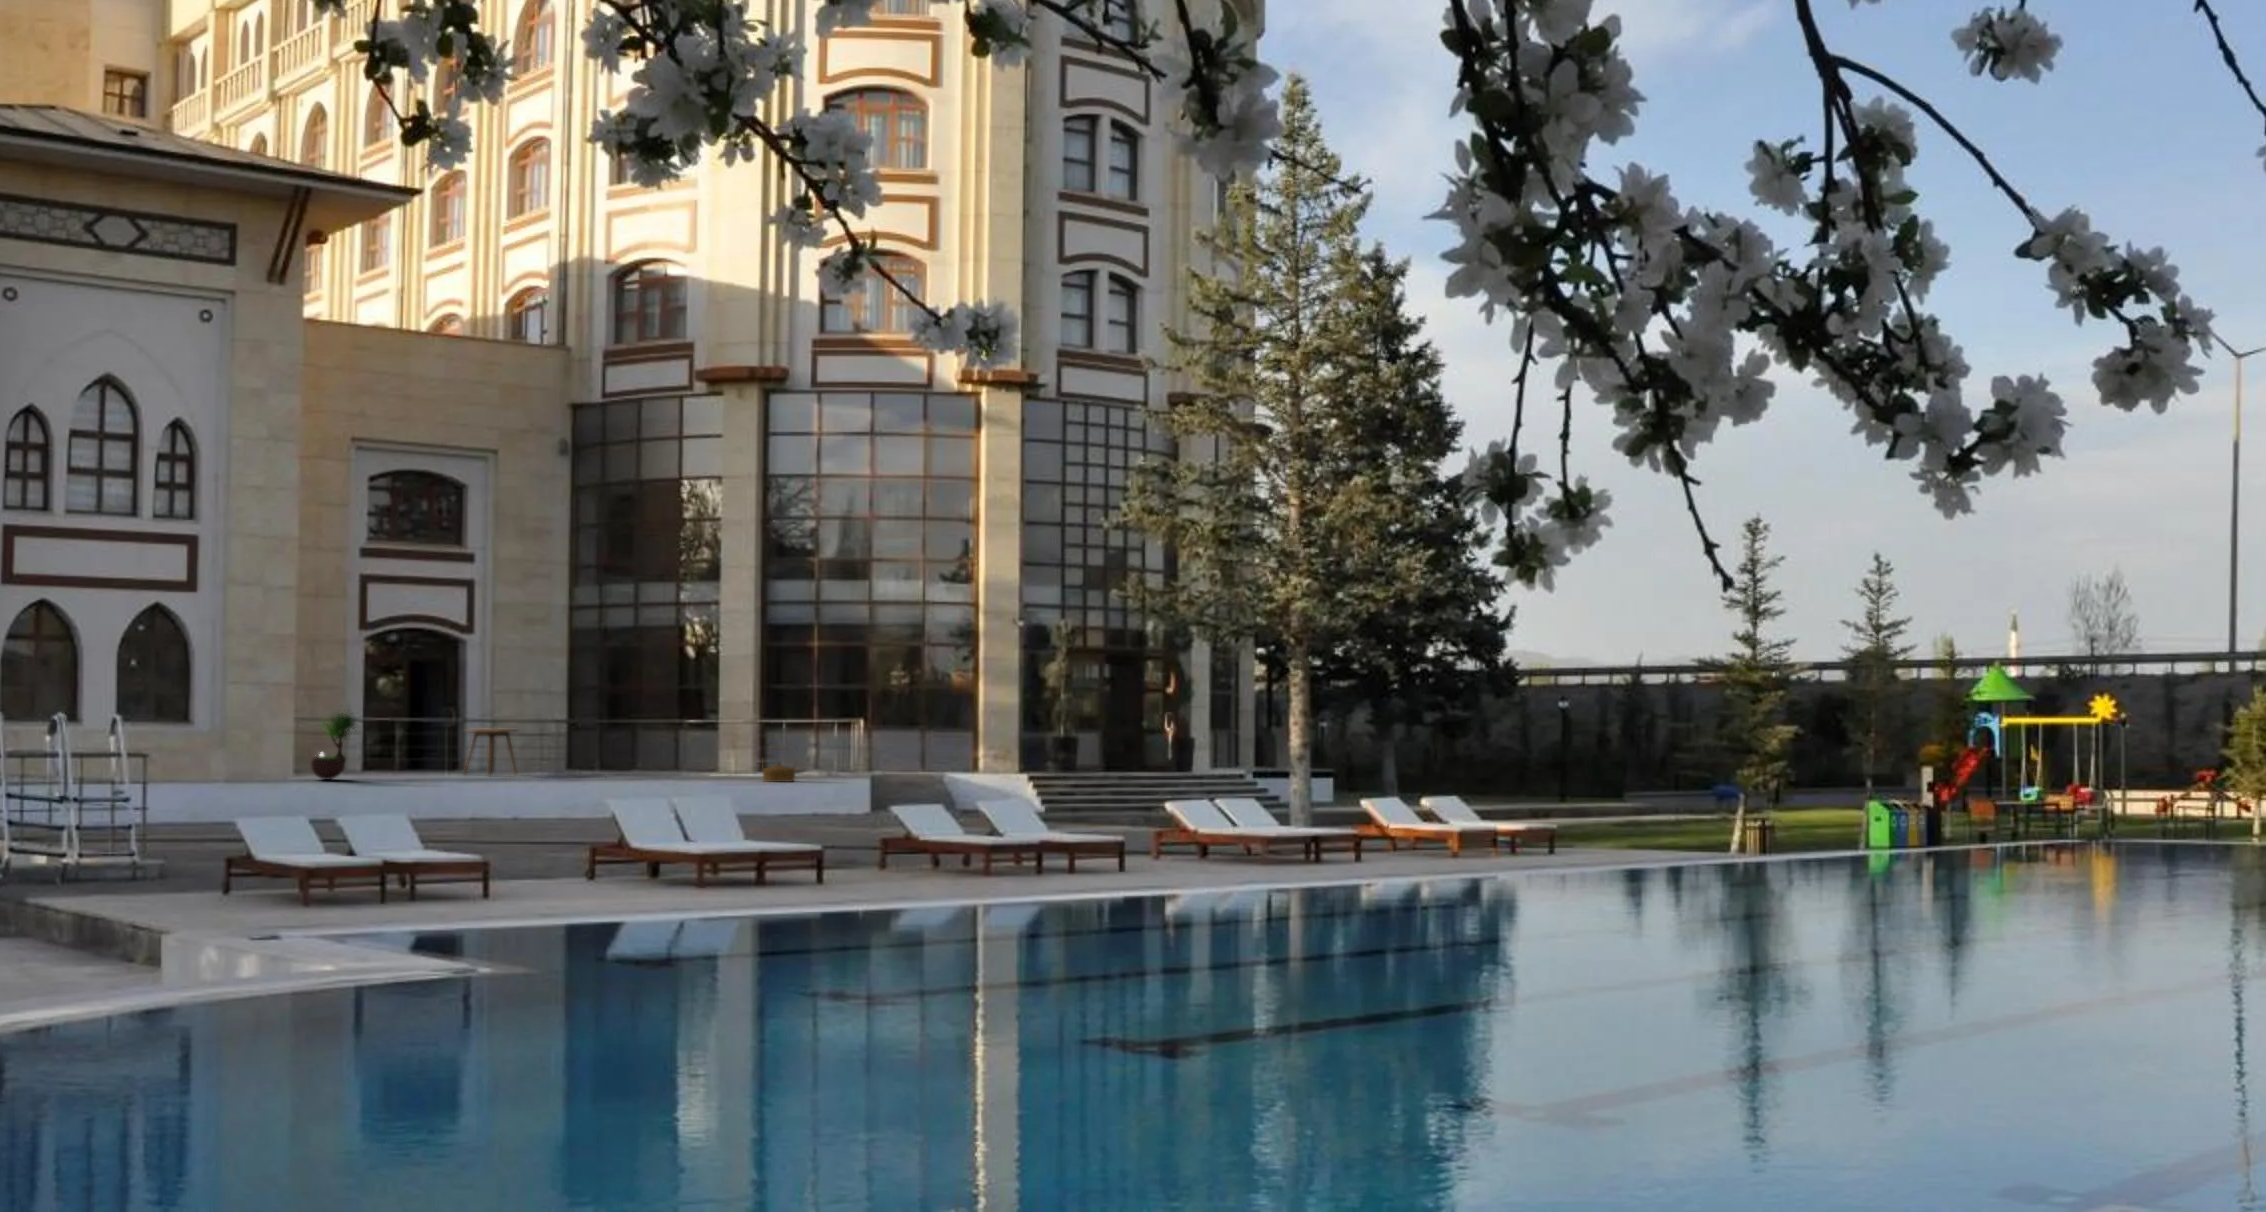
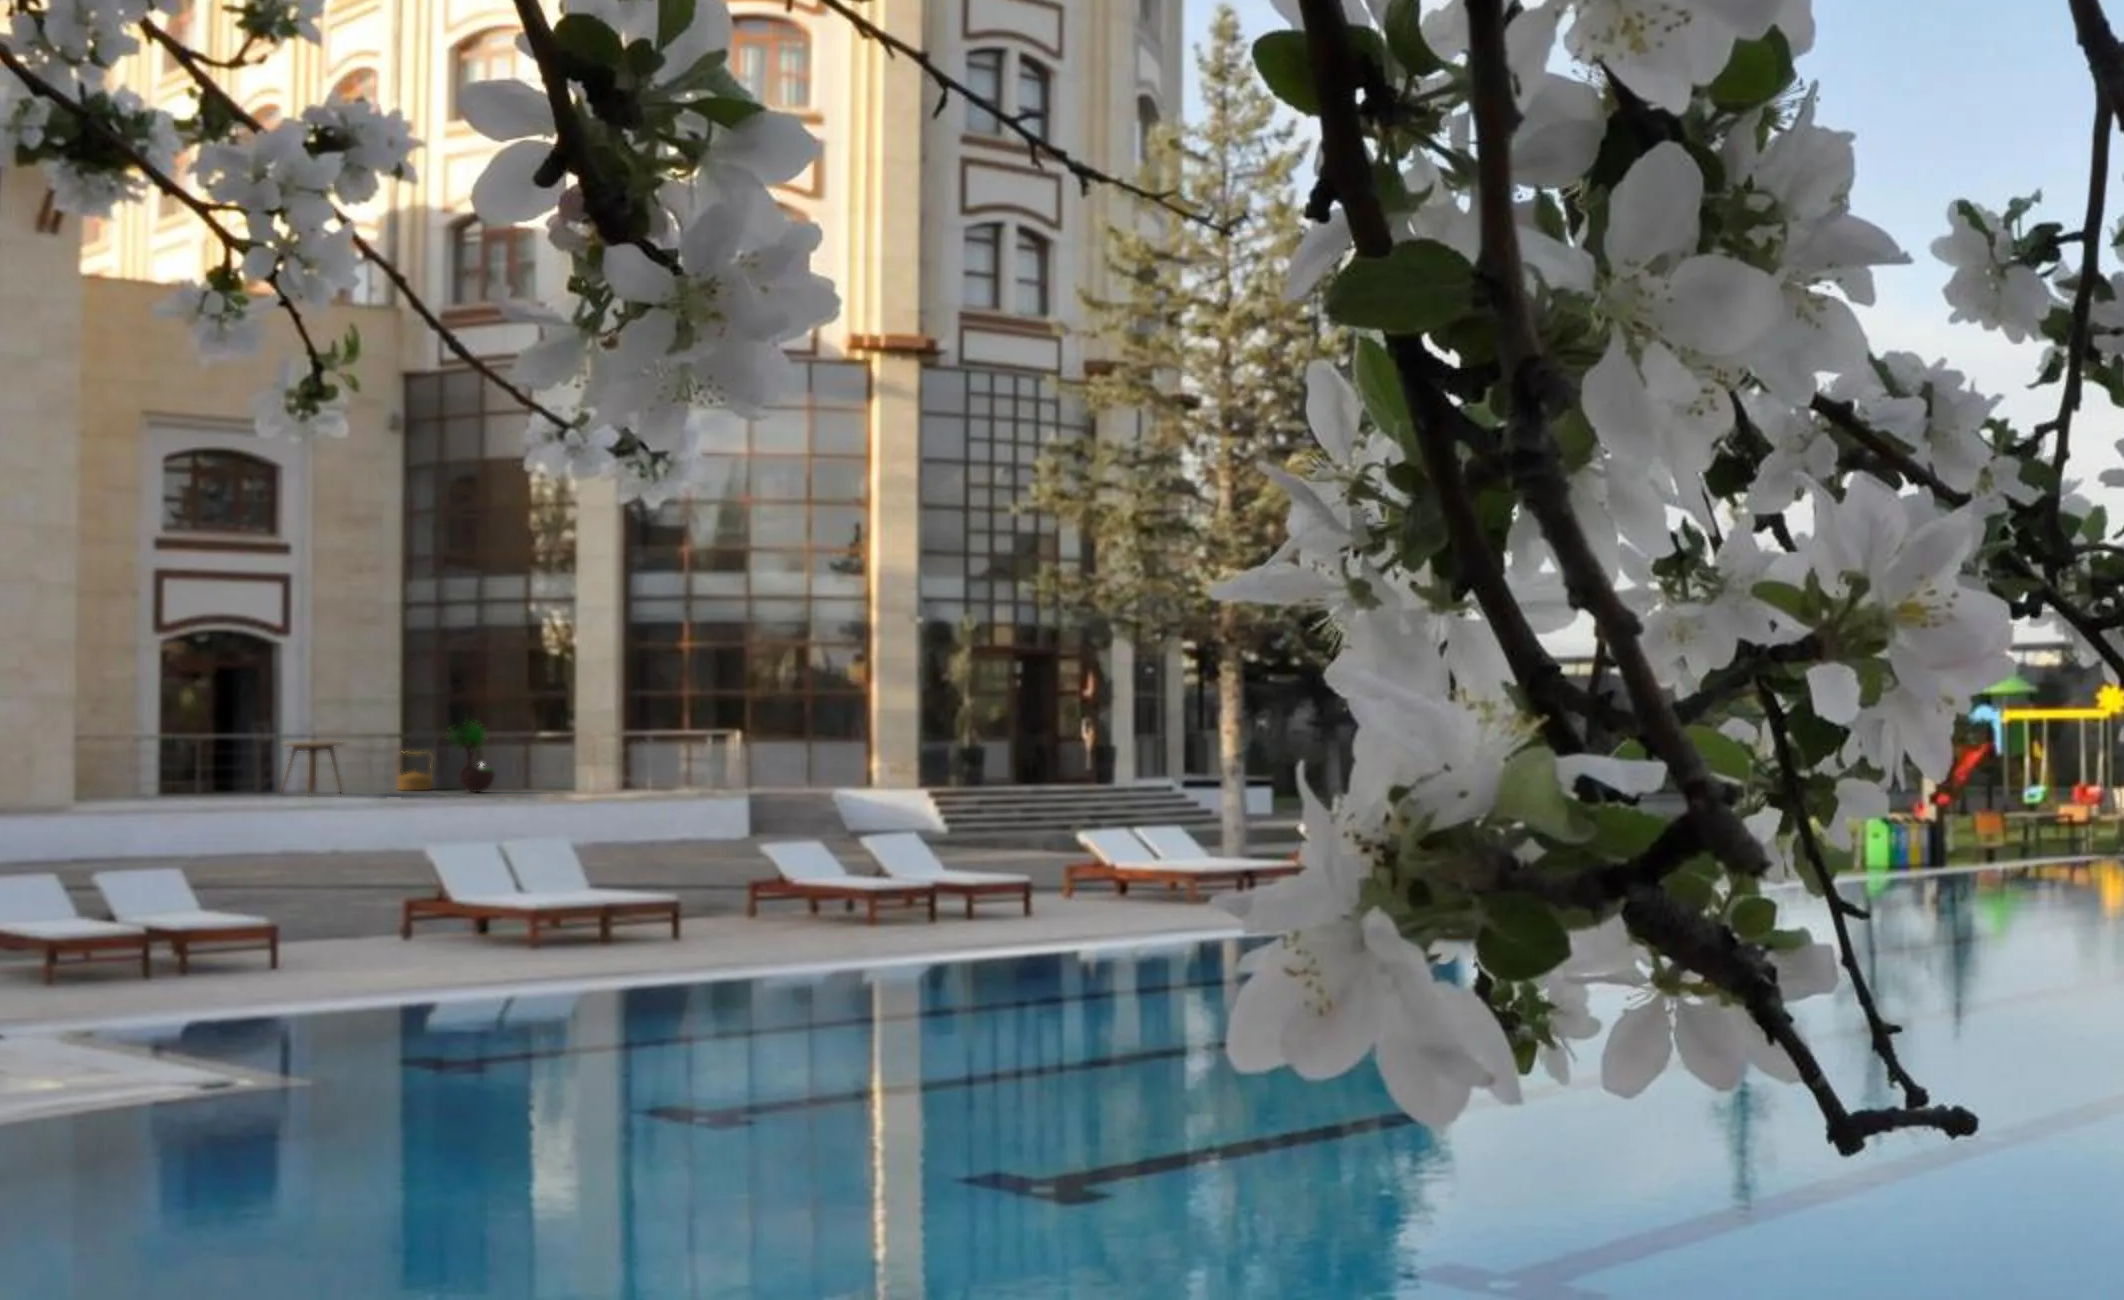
potted tree: present [311,710,357,780] -> present [447,721,494,792]
woven basket: present [762,747,797,782] -> present [397,752,433,790]

